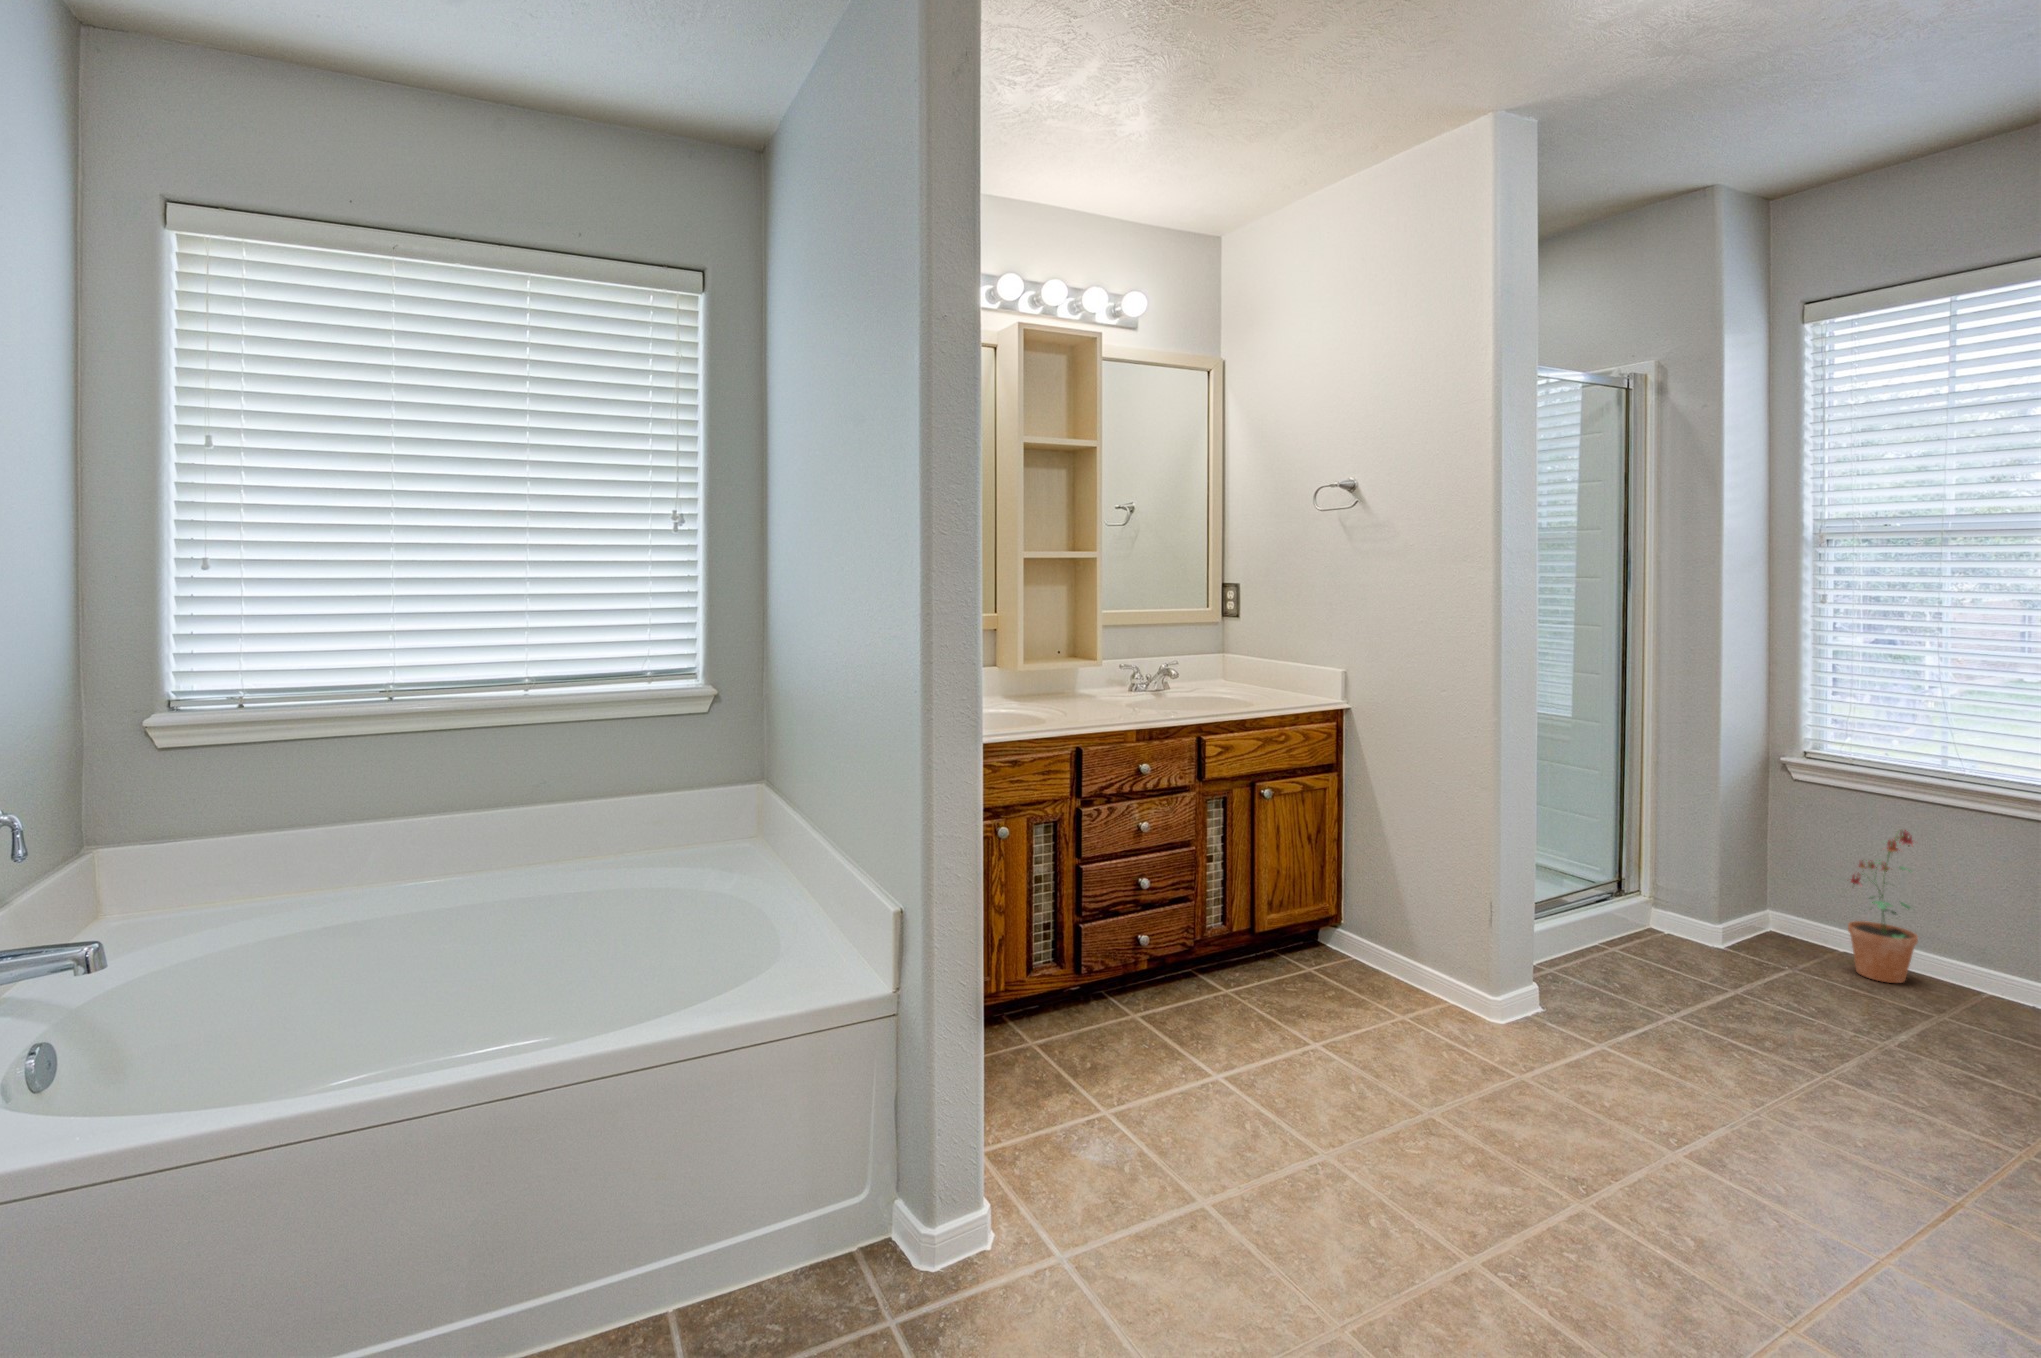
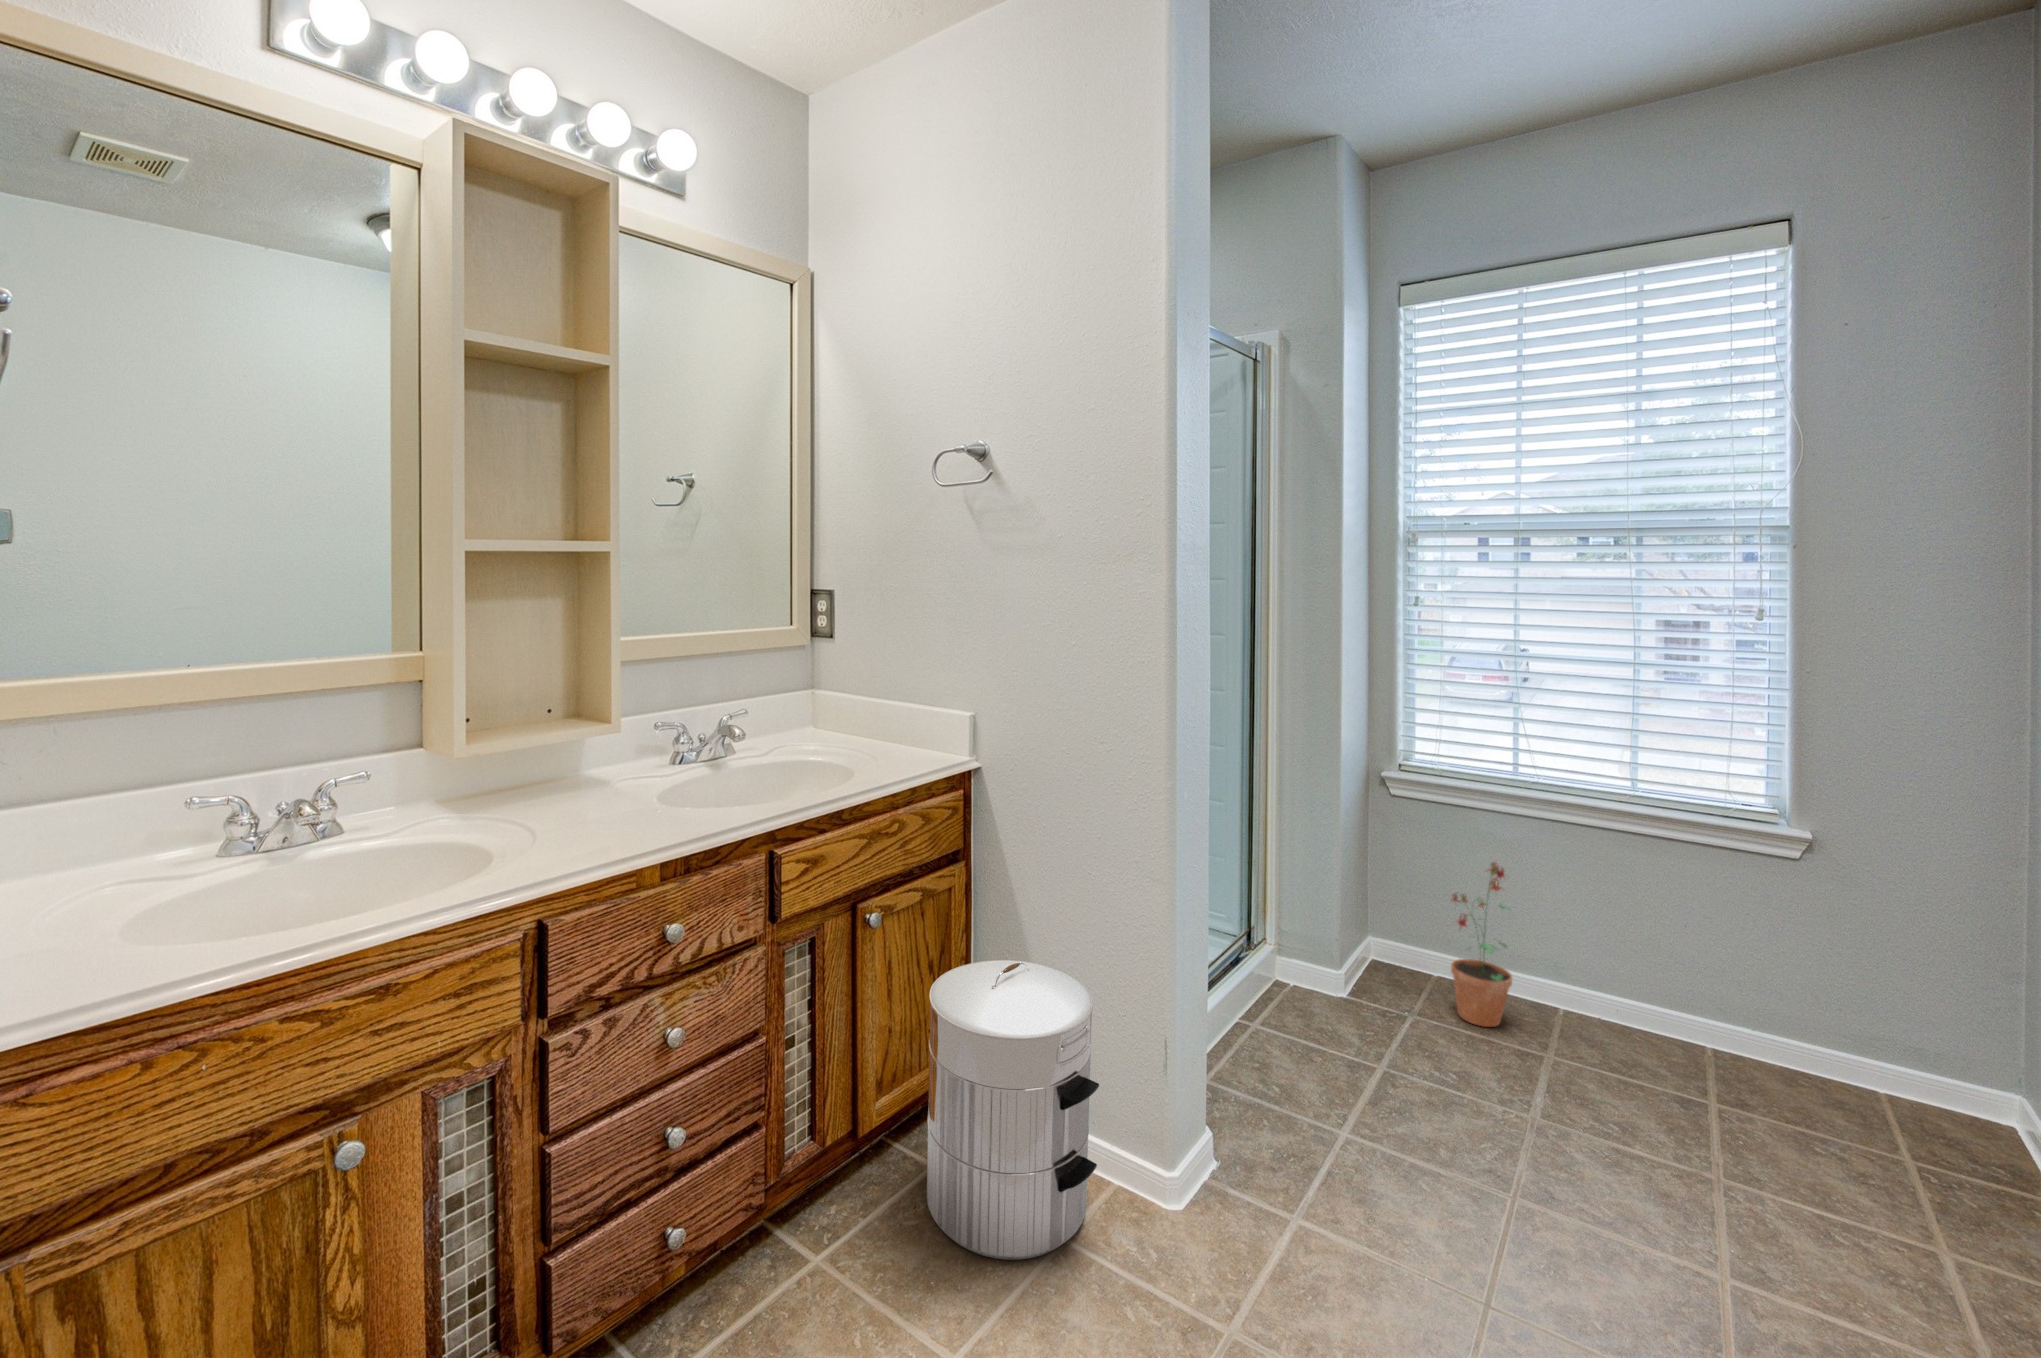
waste bin: none [1302,828,1423,1015] -> present [927,960,1099,1260]

